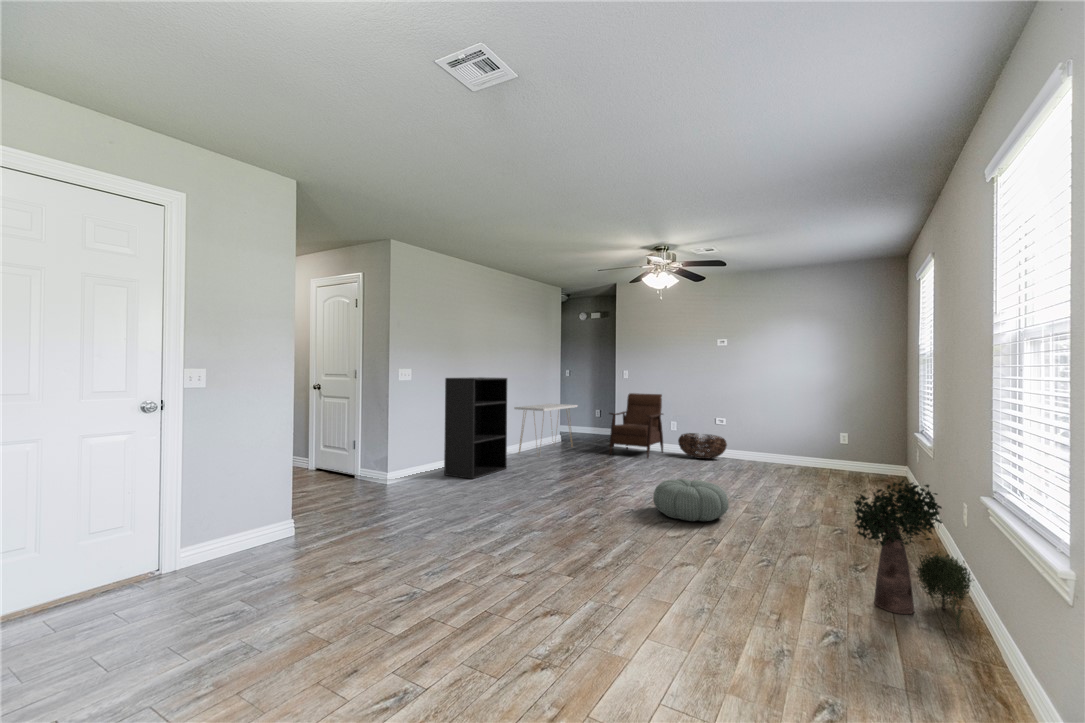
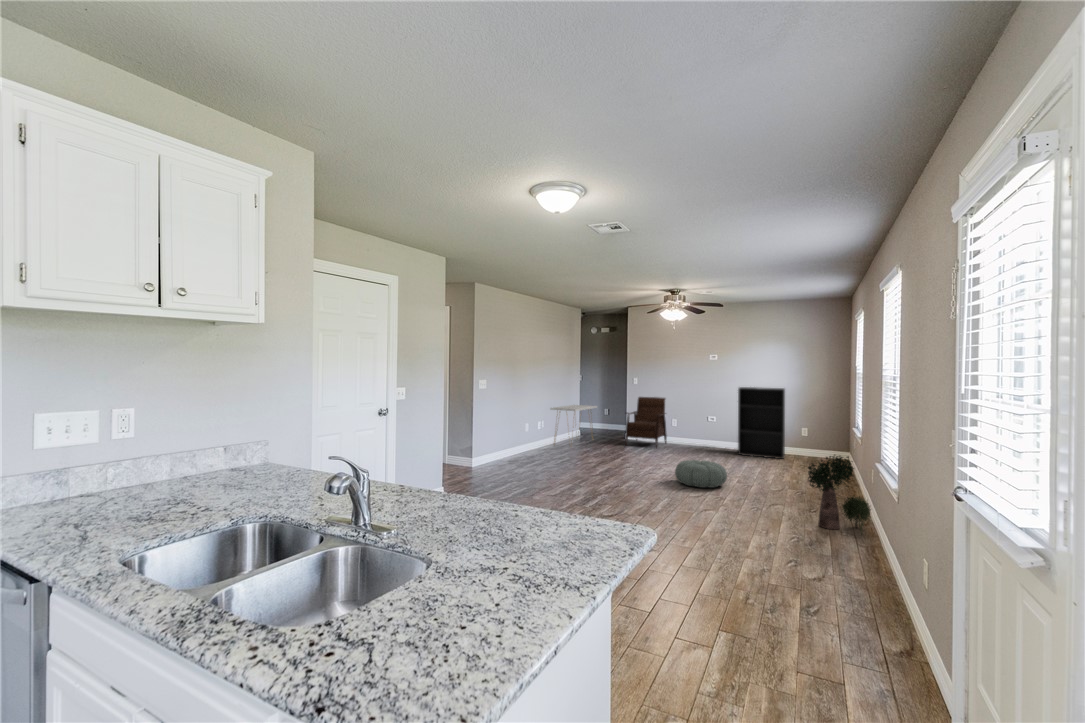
bookshelf: present [444,377,507,479] -> present [738,387,785,459]
basket: present [678,433,727,459] -> none [679,428,718,448]

